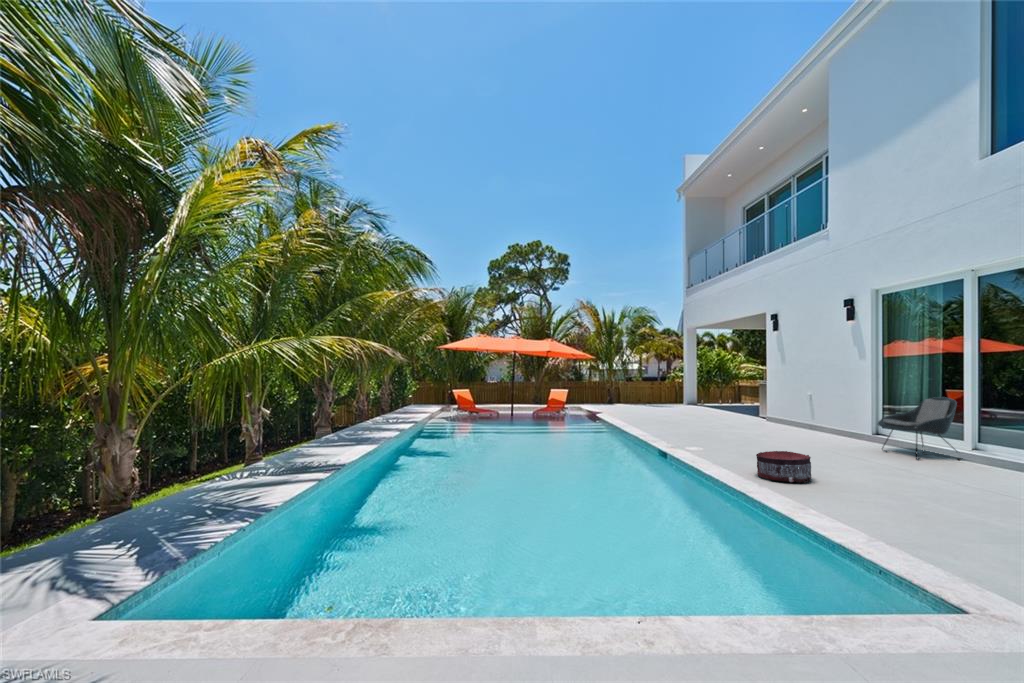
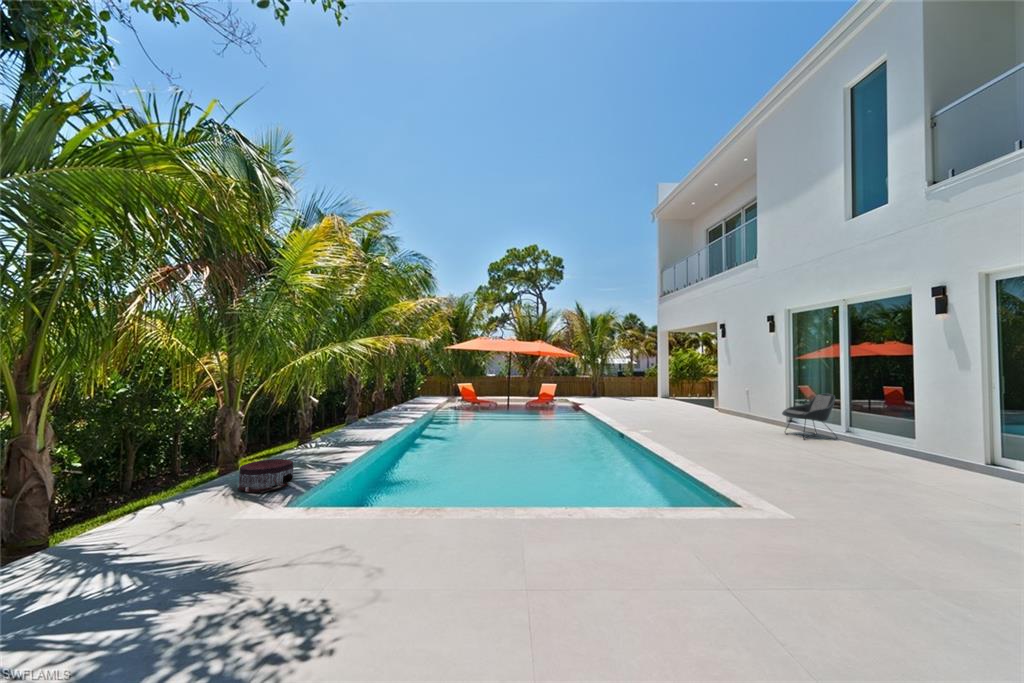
pouf: present [756,451,811,483] -> present [238,459,294,493]

